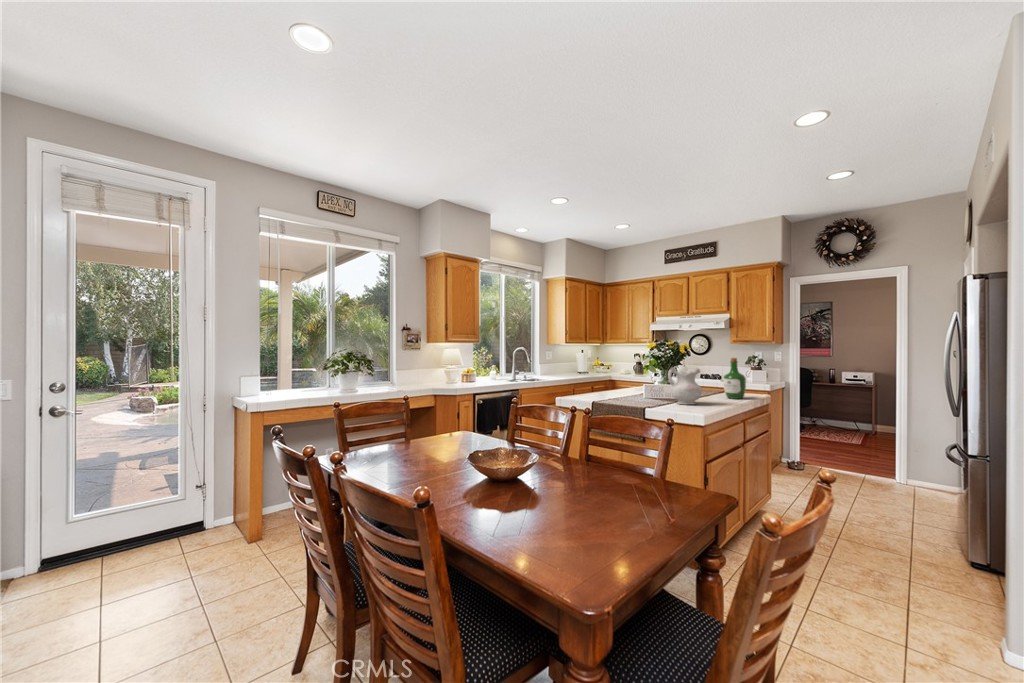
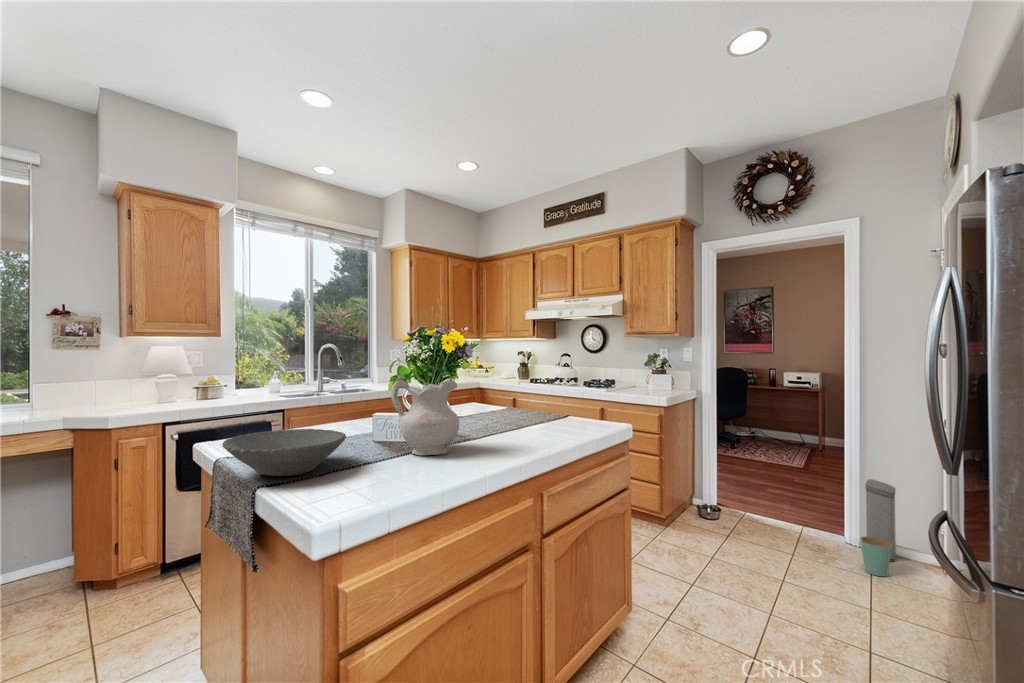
wine bottle: present [723,358,746,399] -> none [535,356,573,434]
bowl: none [613,391,663,409] -> present [222,429,346,476]
trash can: none [909,441,934,499] -> present [860,479,896,577]

